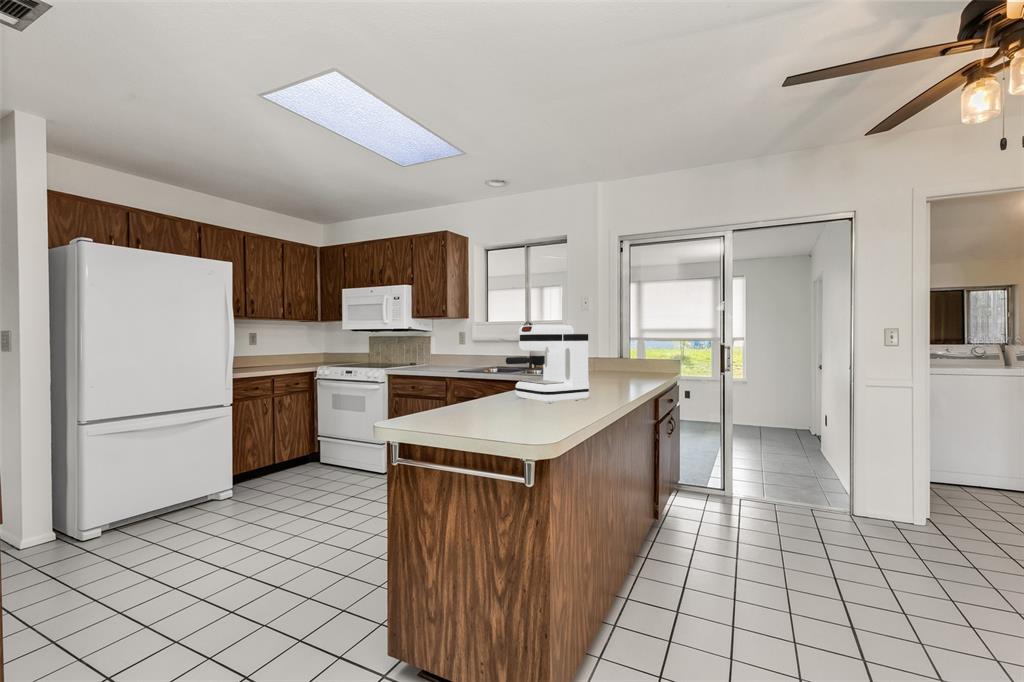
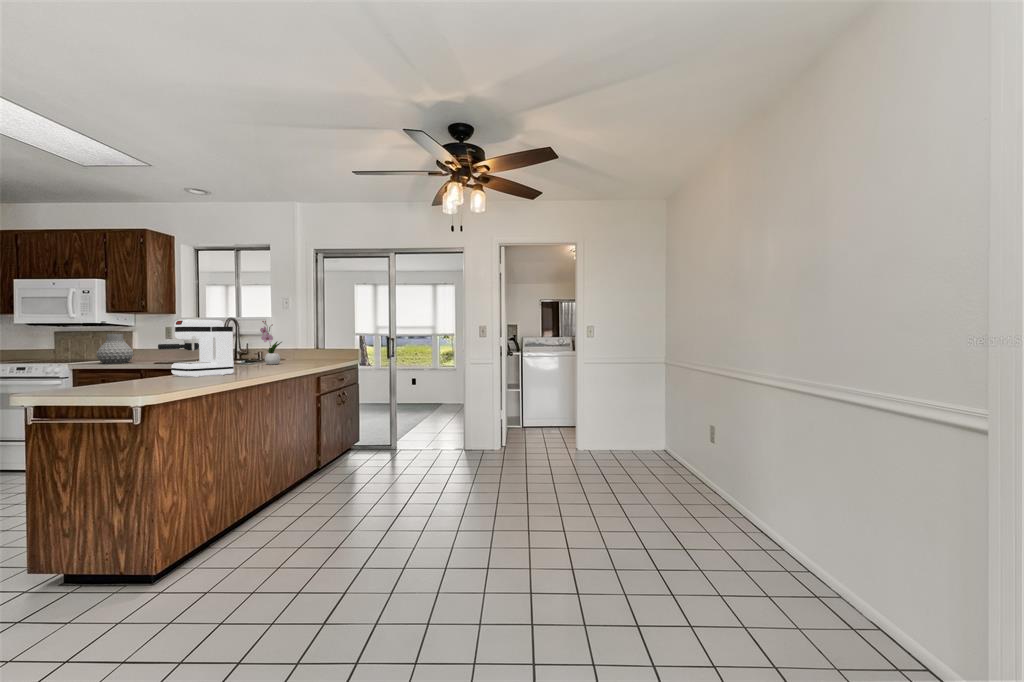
flower arrangement: none [578,325,604,380] -> present [260,321,282,365]
vase: none [408,340,438,371] -> present [96,334,134,364]

